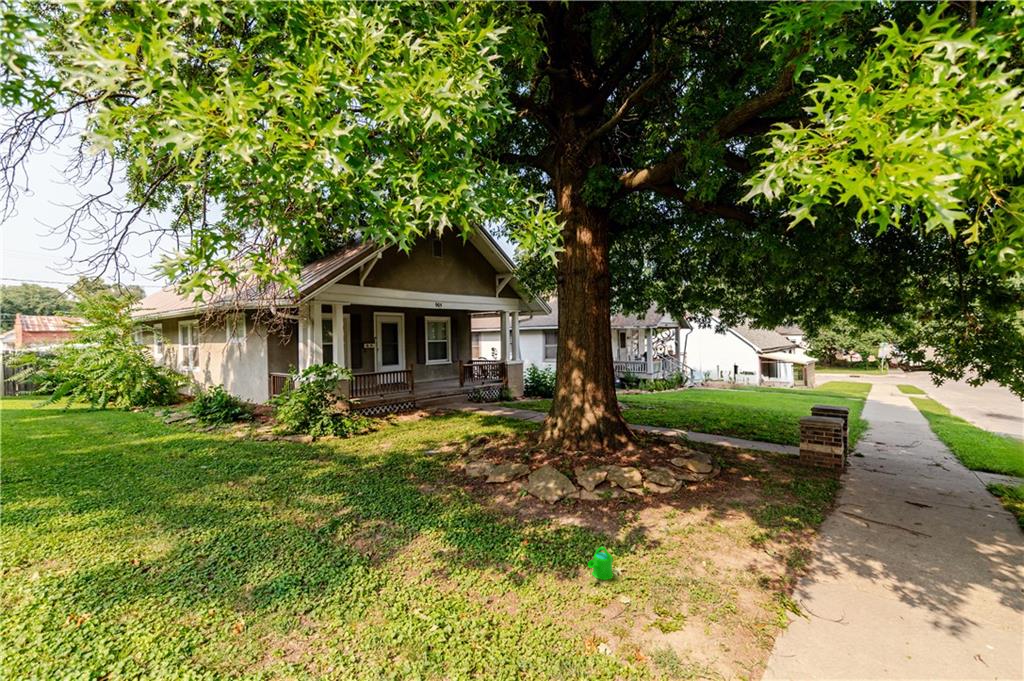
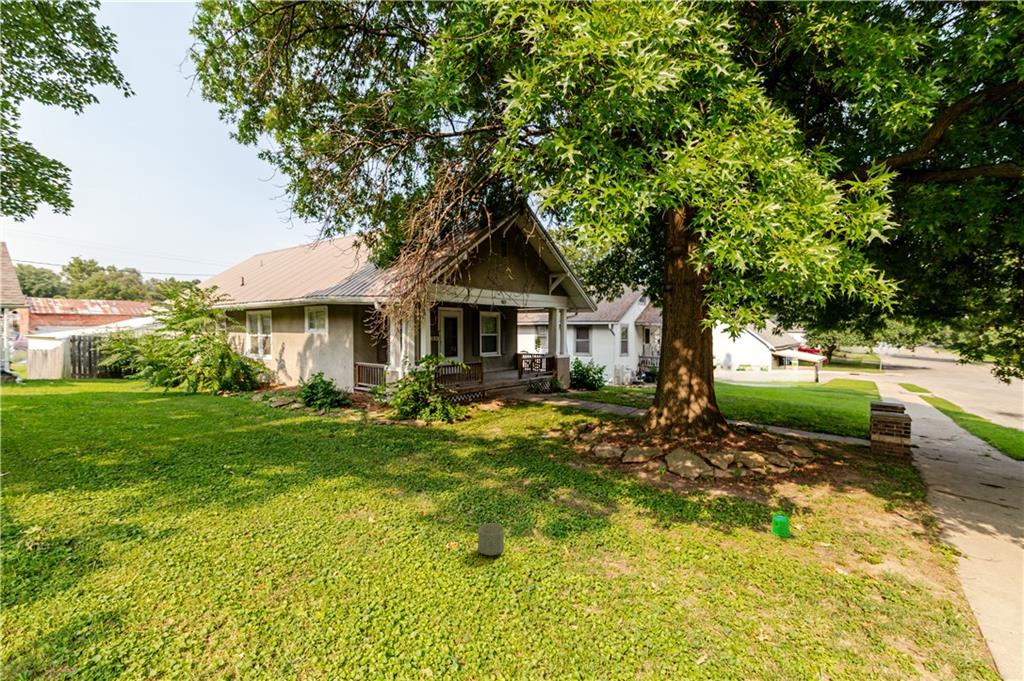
planter: none [186,570,224,613] -> present [478,523,504,556]

